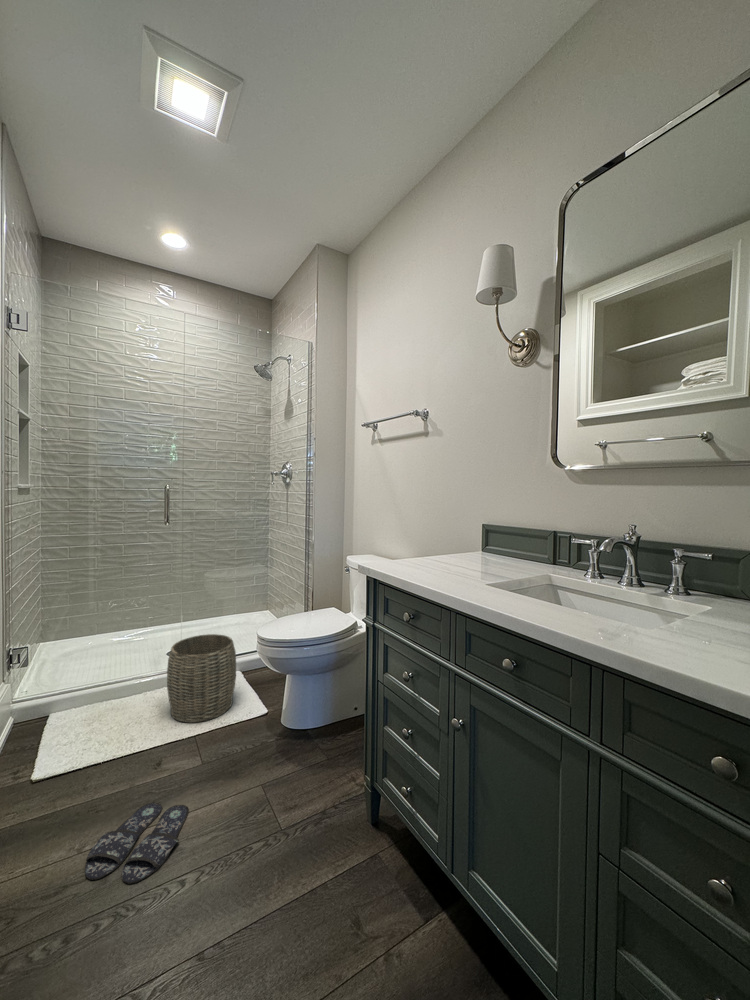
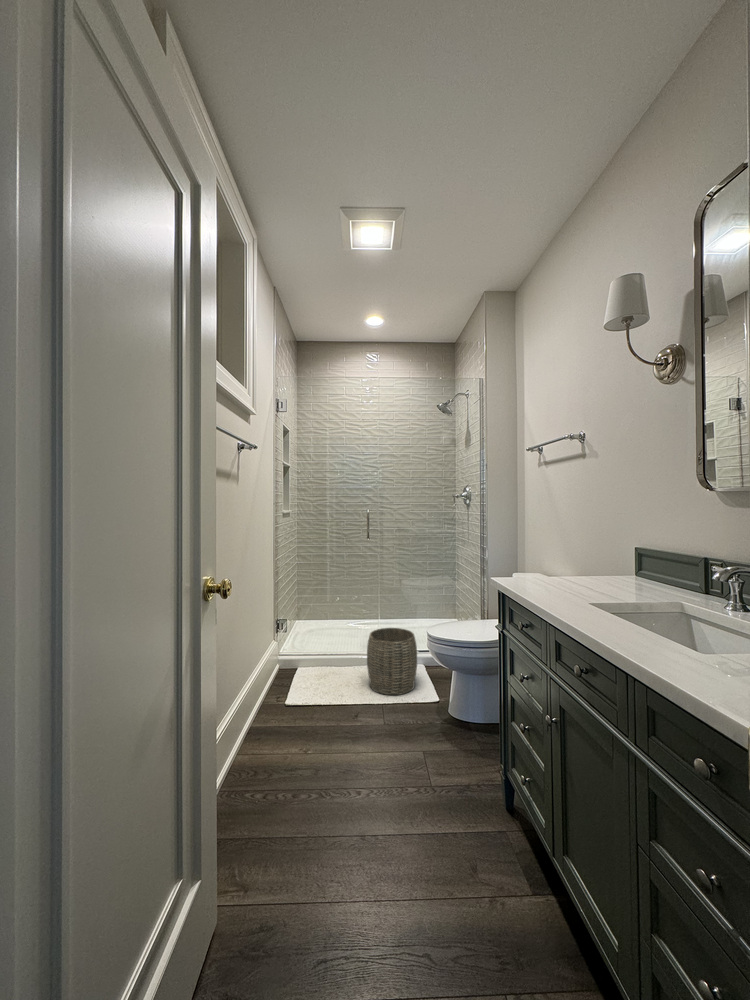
slippers: present [85,803,189,884] -> none [307,739,371,783]

